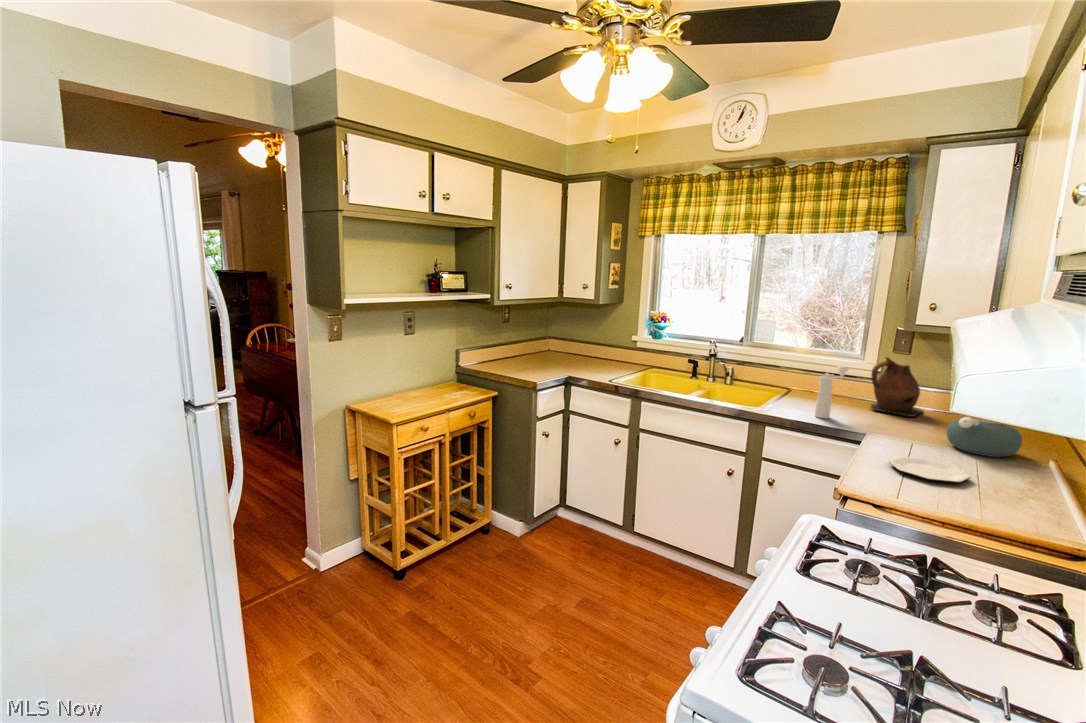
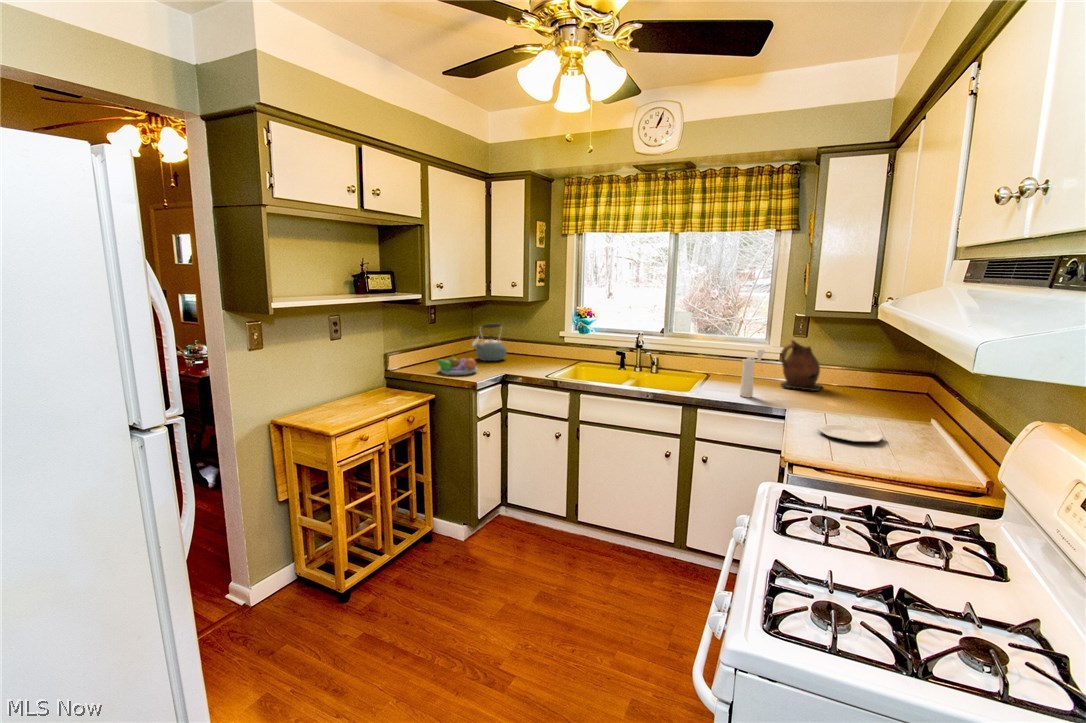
fruit bowl: none [501,354,542,374] -> present [435,356,478,375]
kettle: present [947,417,1022,457] -> present [472,324,507,361]

